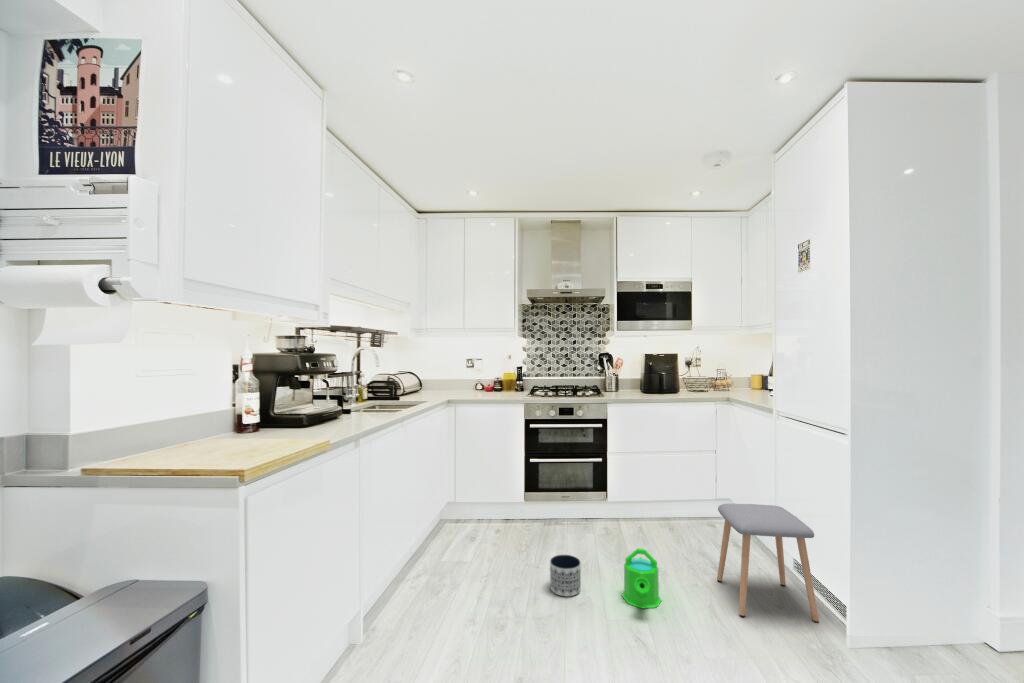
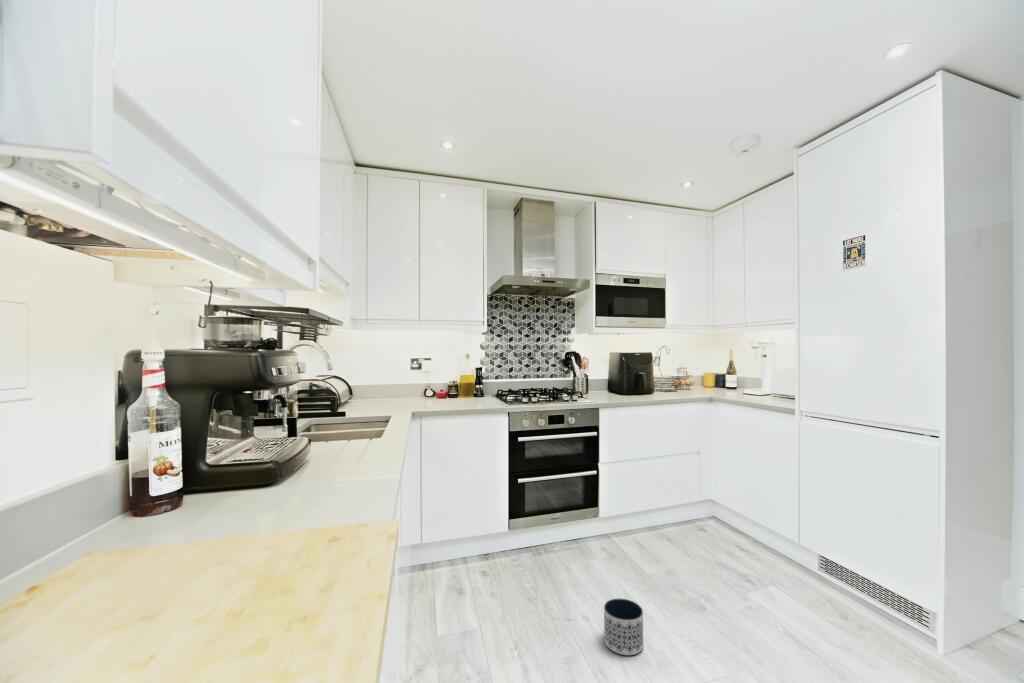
stool: present [717,504,819,623] -> none [758,508,882,638]
watering can: present [622,548,661,608] -> none [687,577,741,652]

